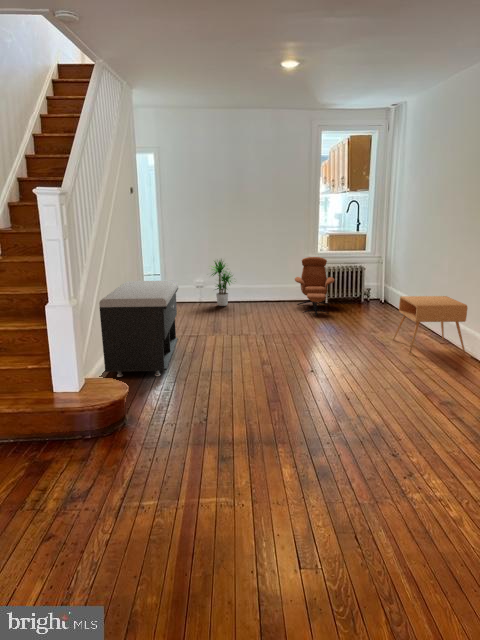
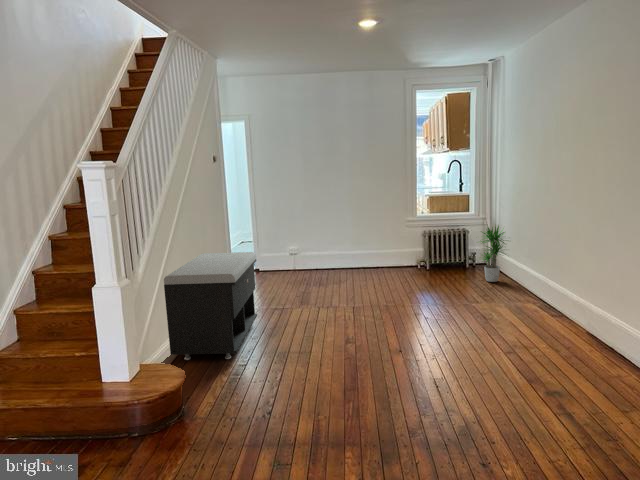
lounge chair: present [295,257,335,316] -> none [391,221,435,285]
potted plant: present [211,260,232,306] -> present [481,225,506,282]
side table: present [393,296,468,354] -> none [498,263,582,331]

